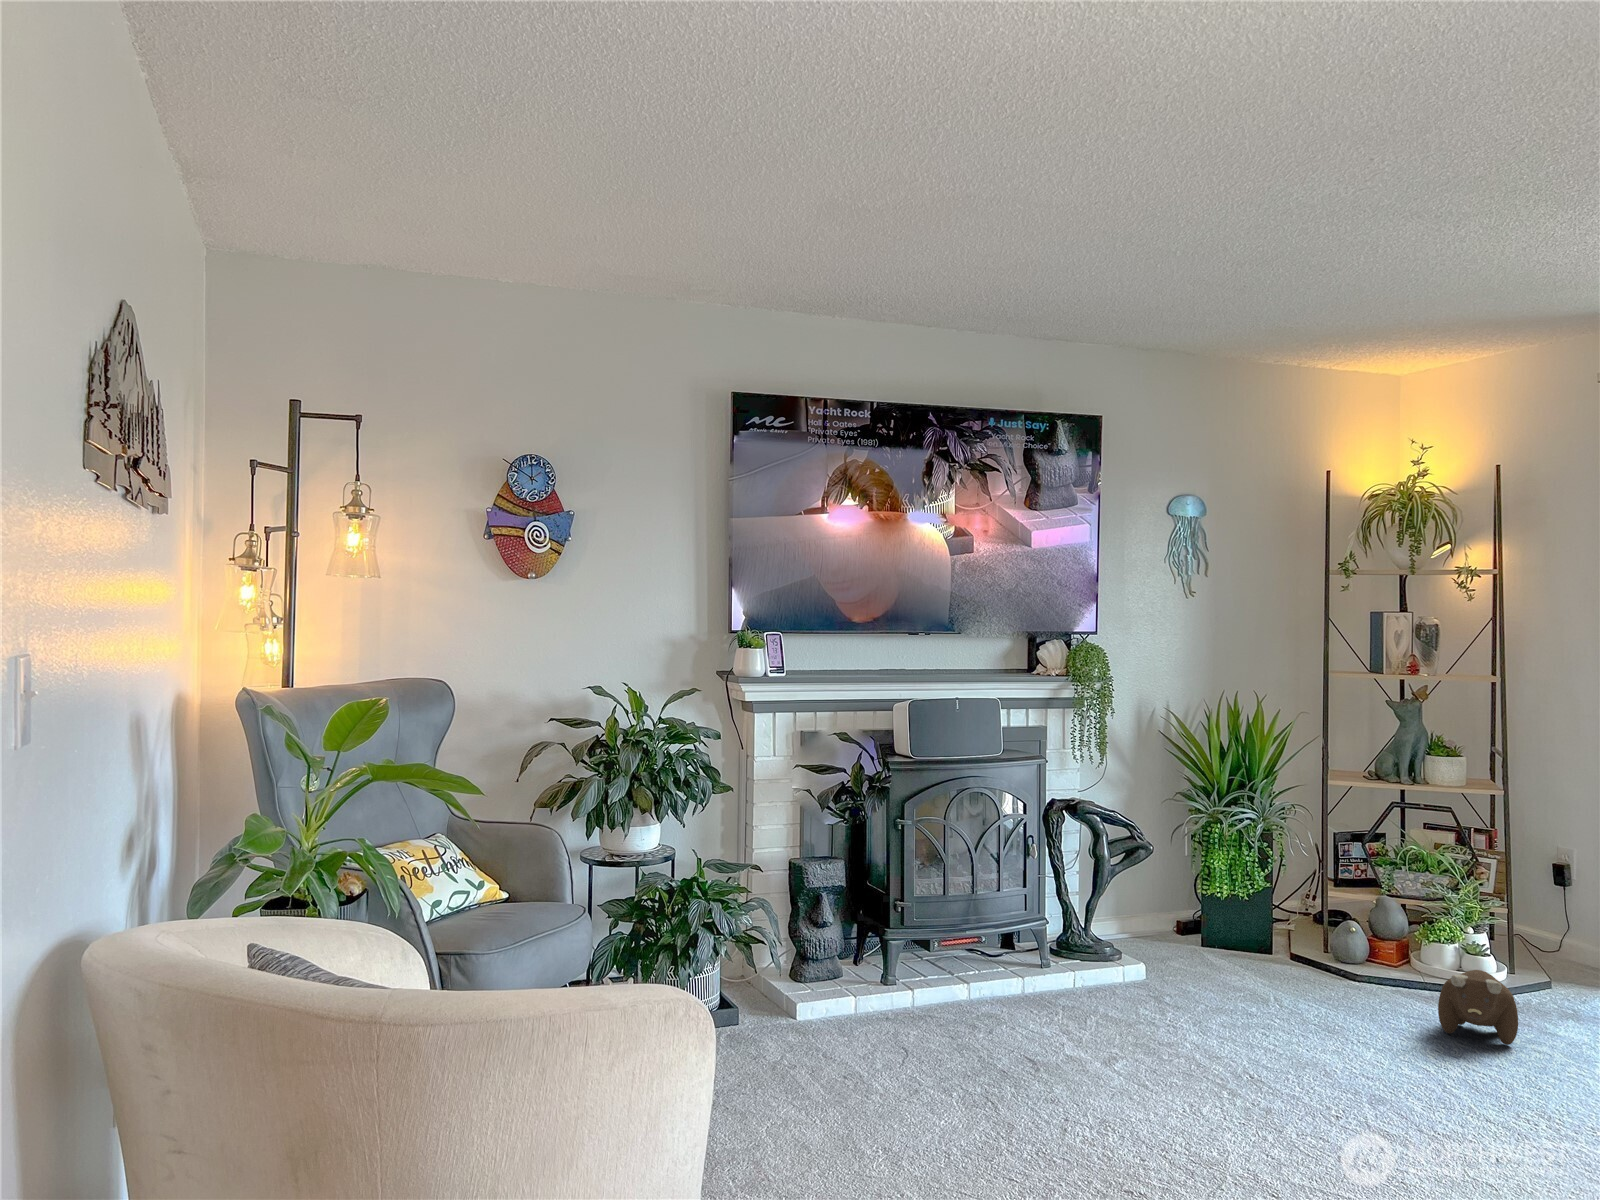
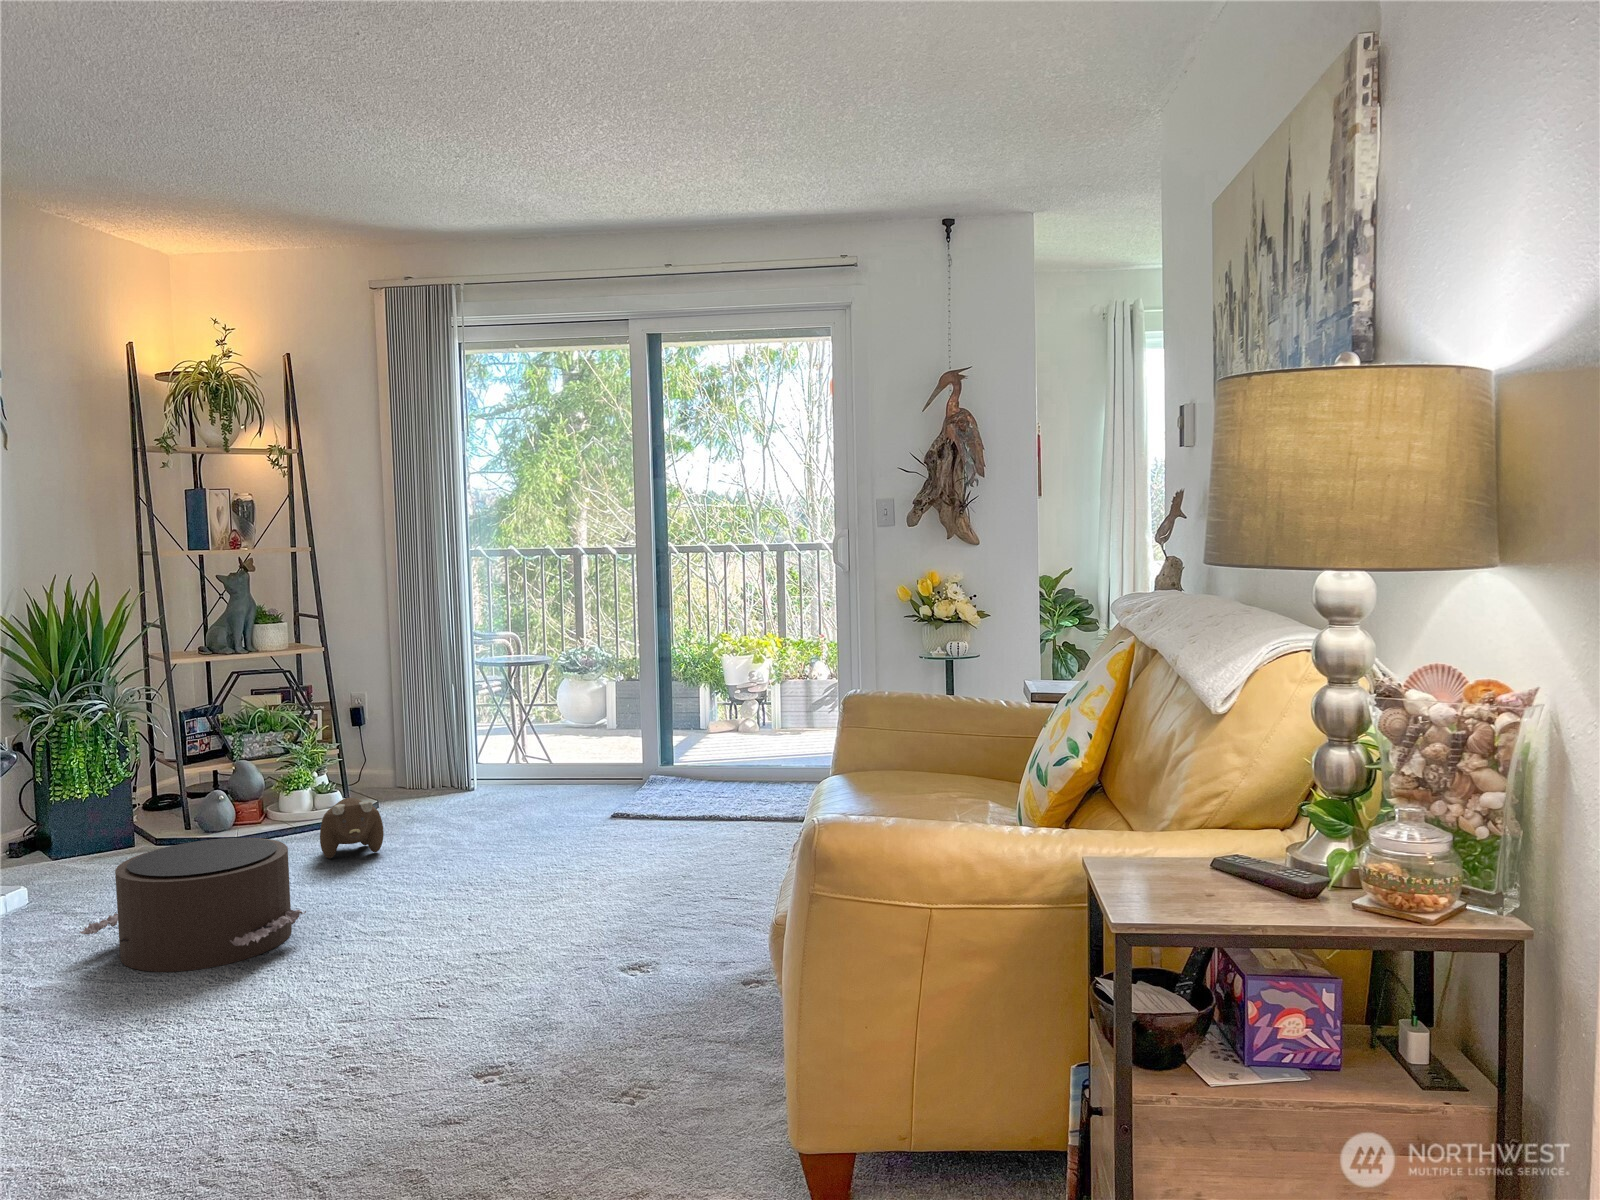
pouf: none [1158,967,1366,1112] -> present [80,838,306,972]

